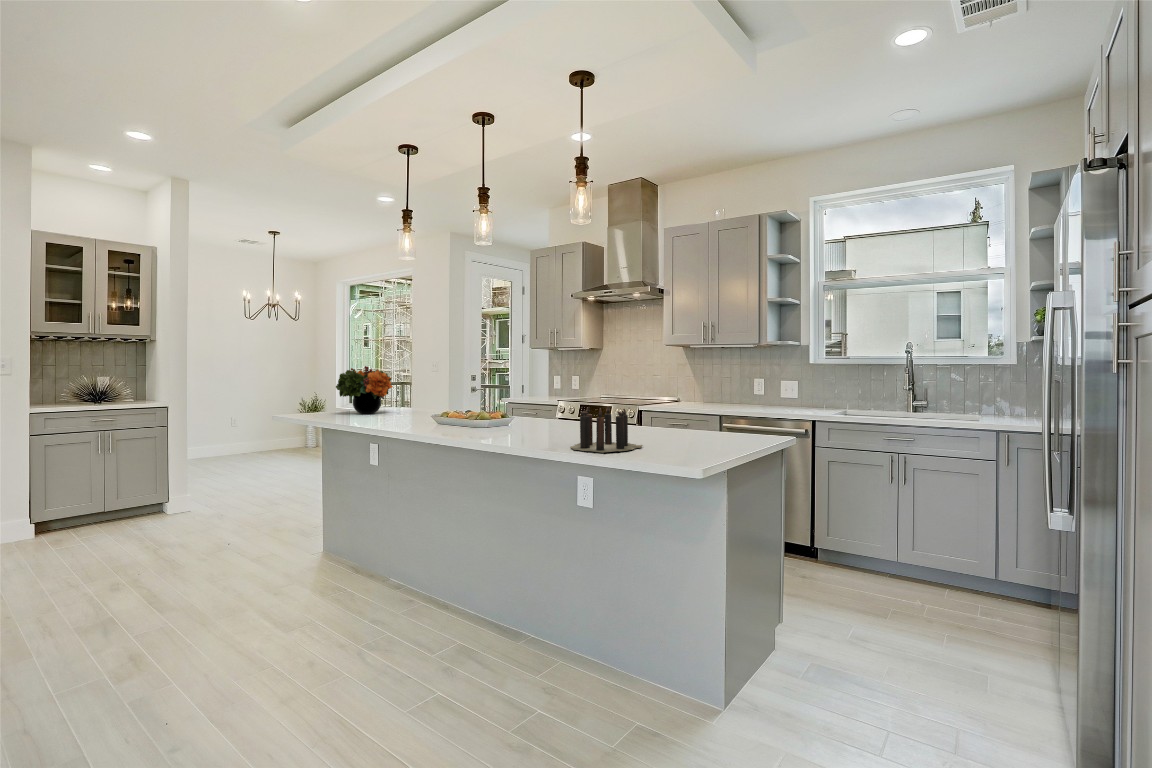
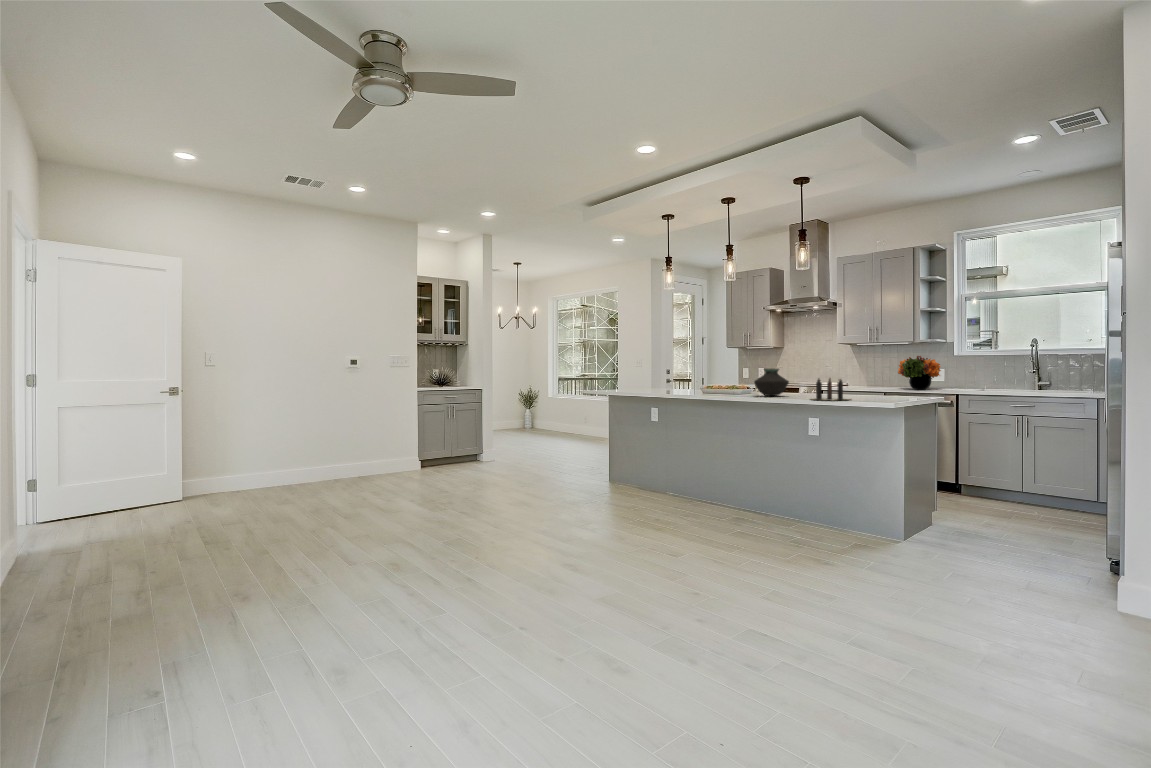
flower arrangement: present [336,366,393,414] -> present [898,356,941,390]
vase: none [501,386,557,433] -> present [754,369,789,396]

